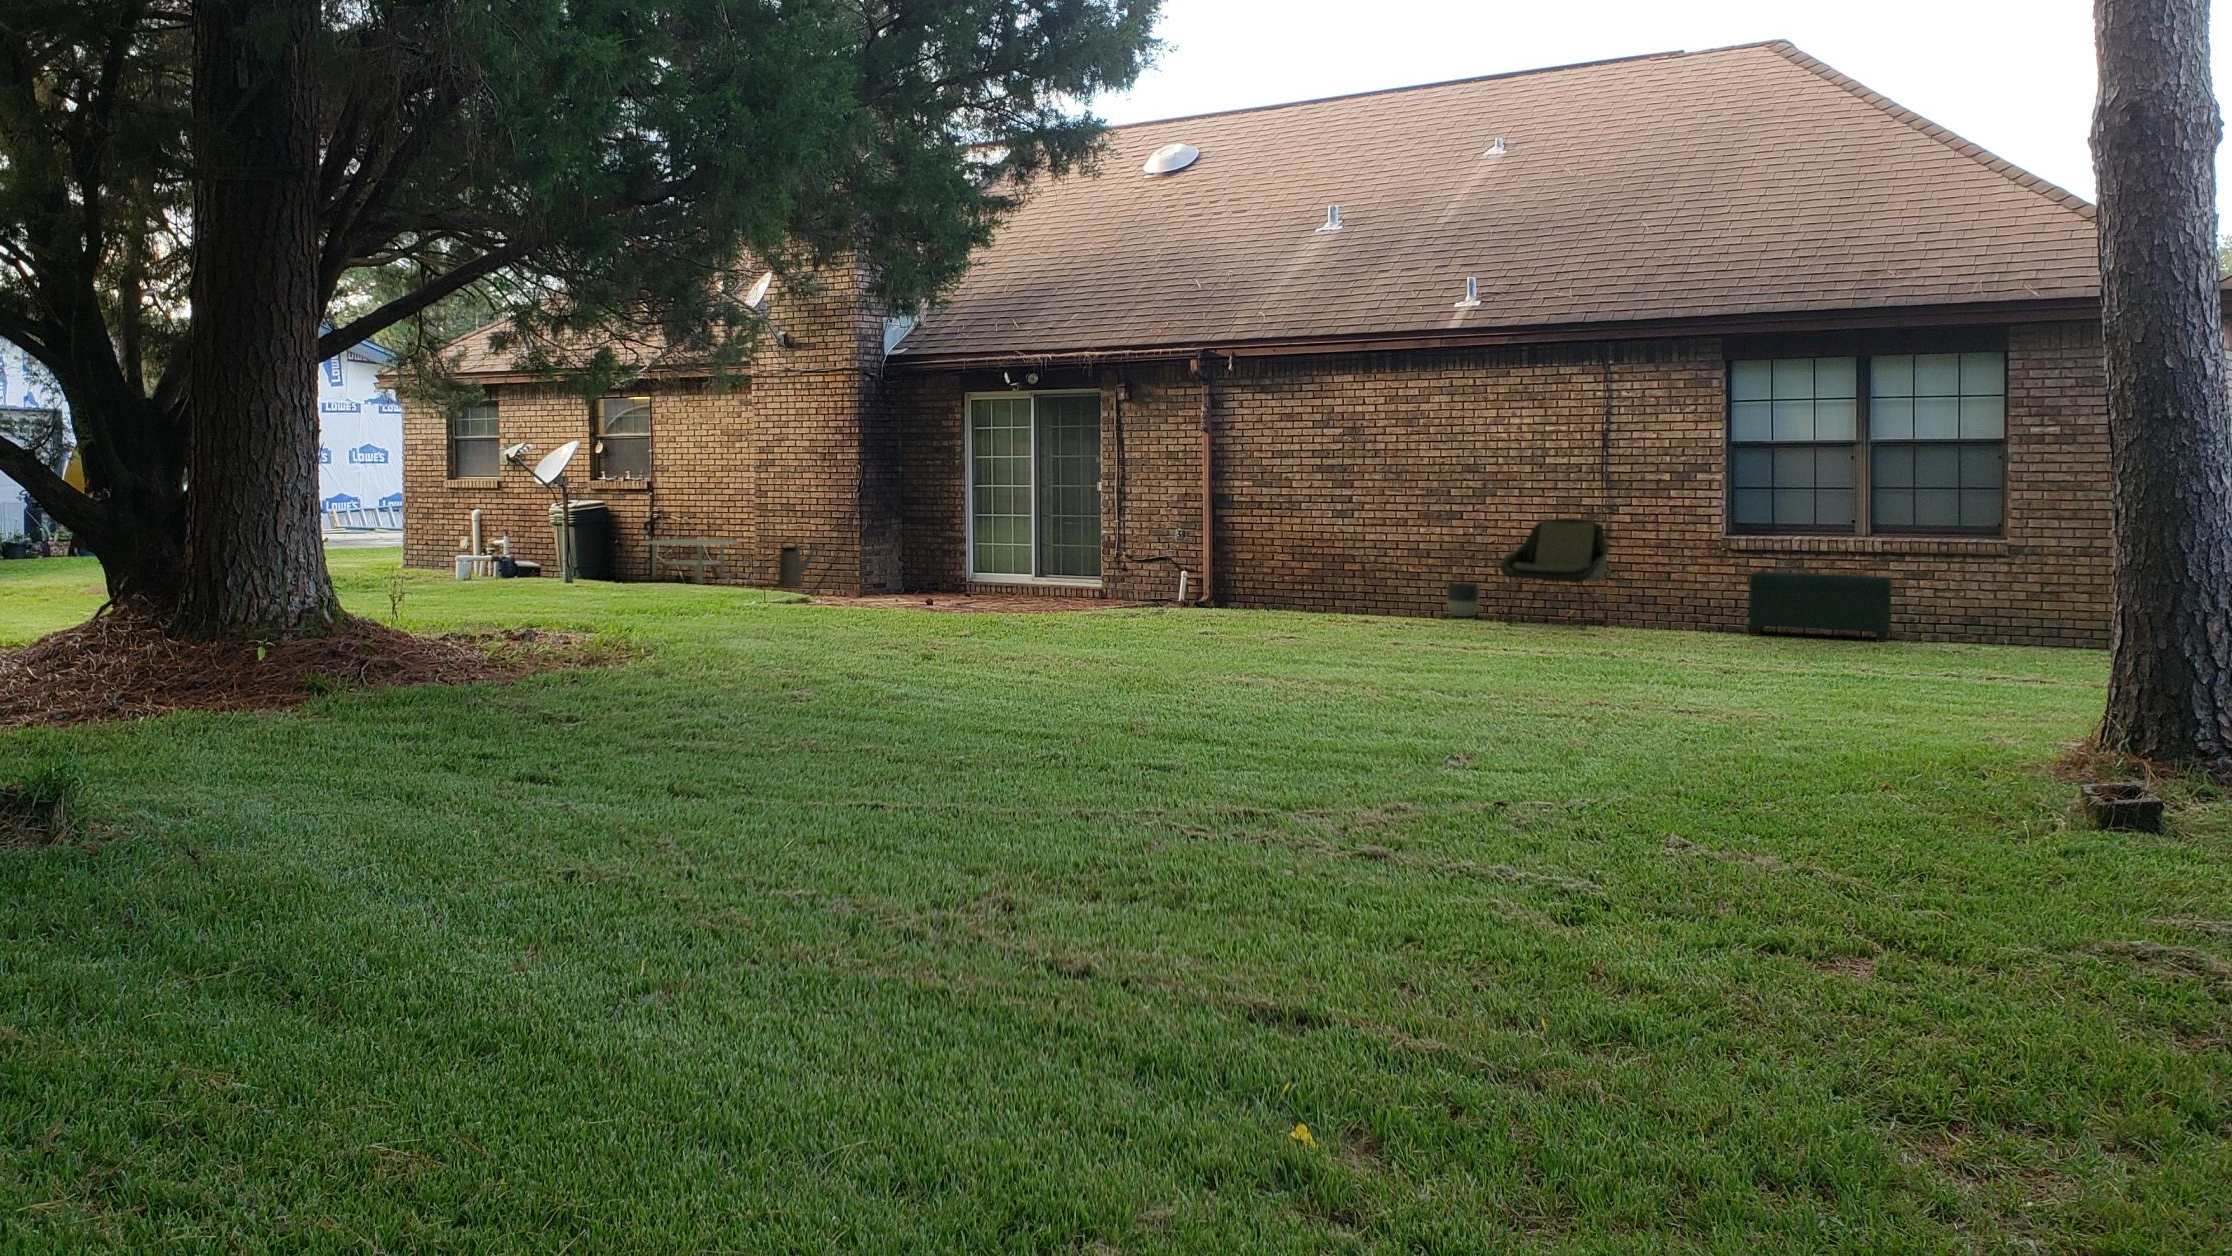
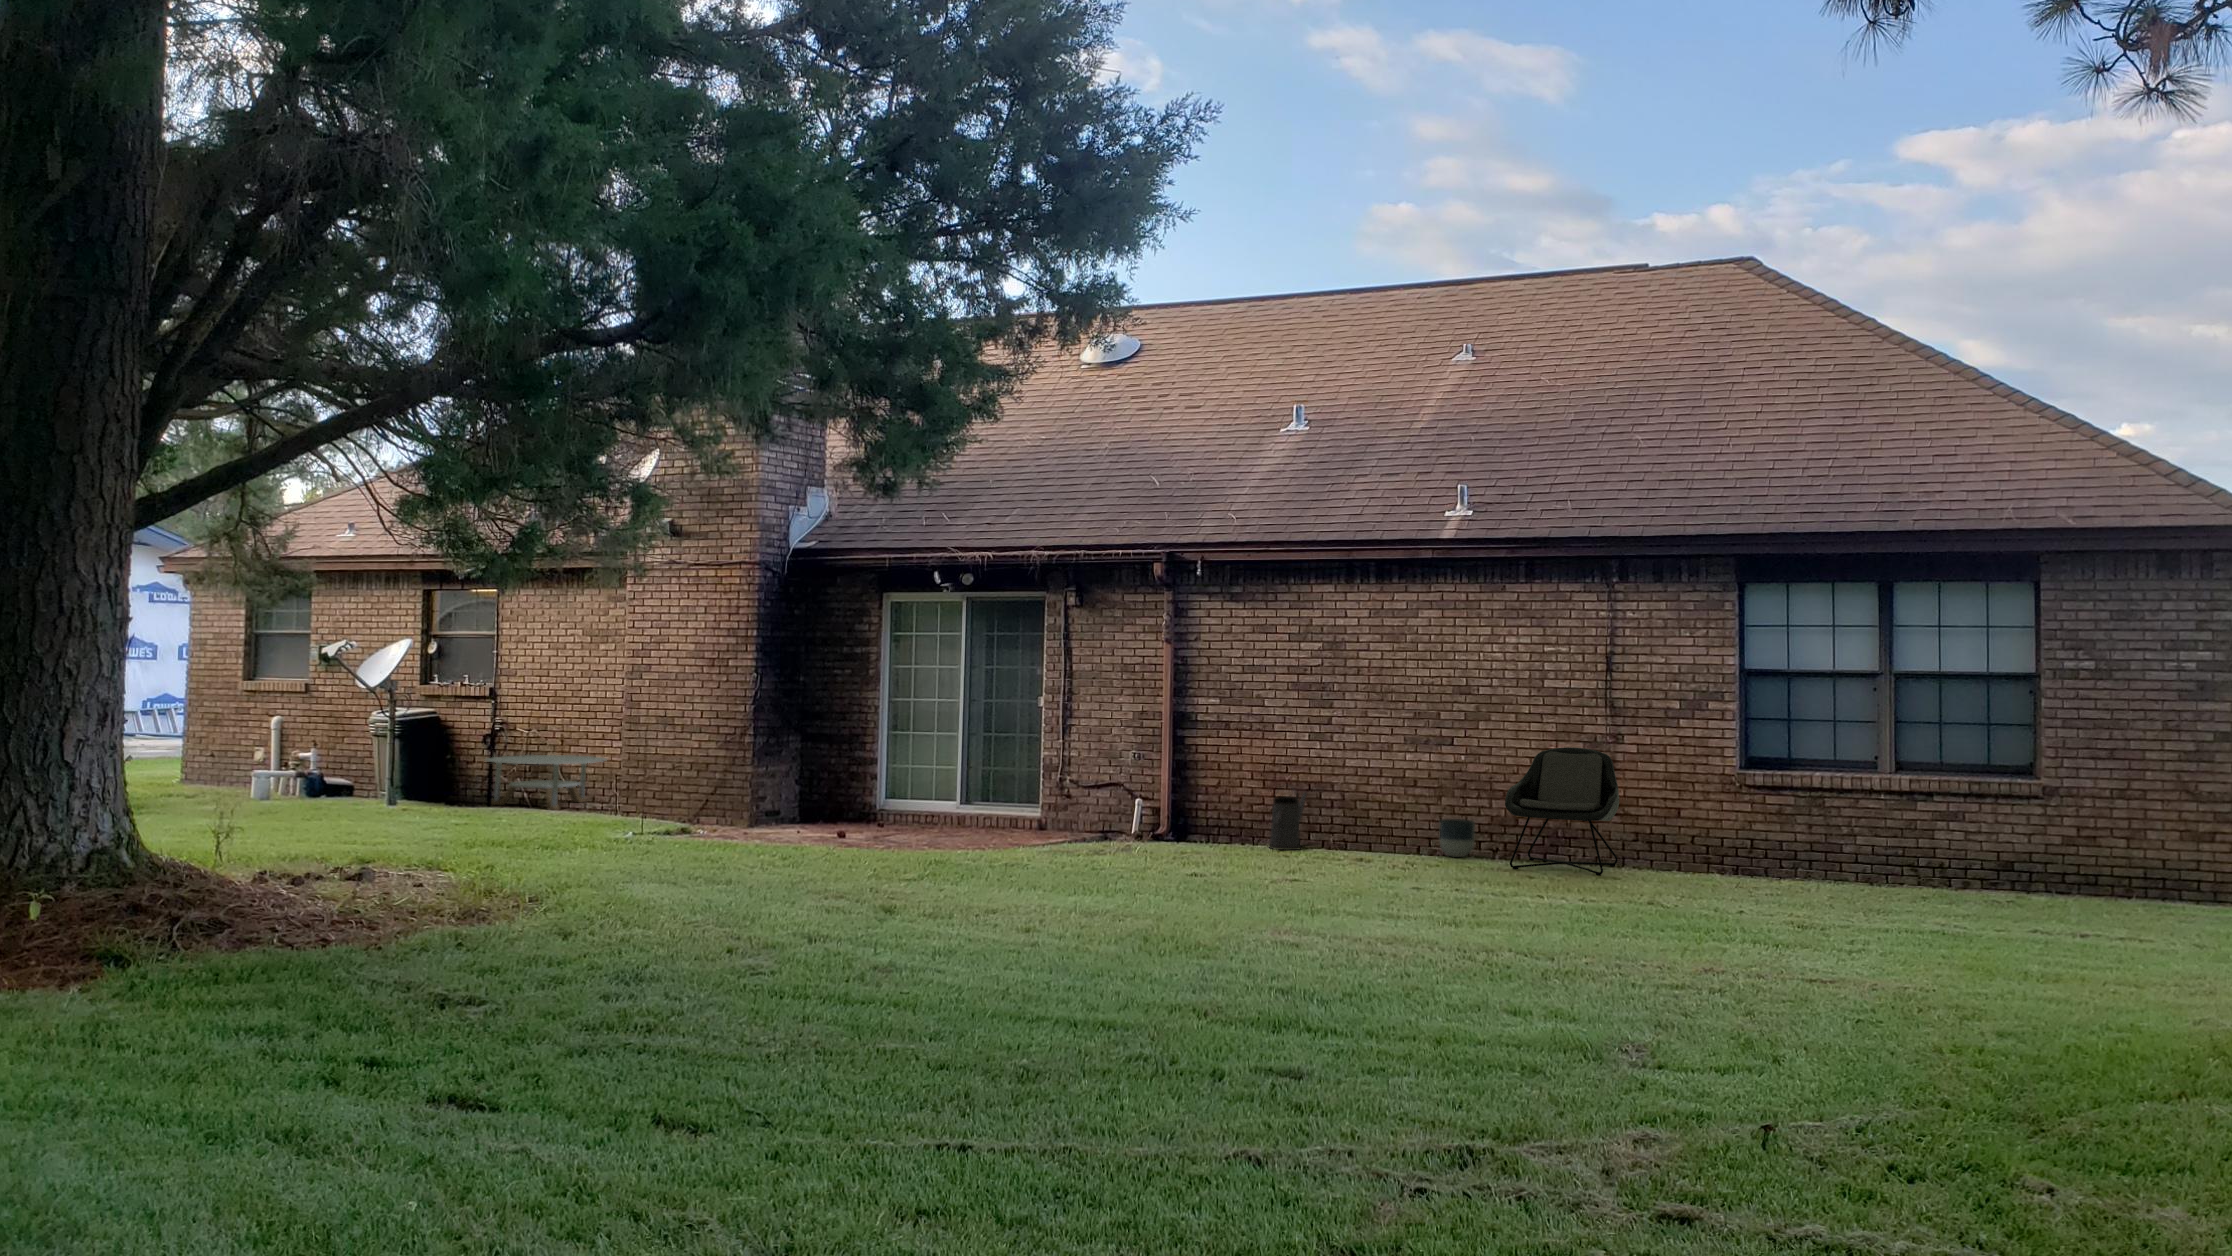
watering can: present [776,539,817,586] -> present [1269,792,1307,850]
bench: present [1749,571,1893,642] -> none [1775,810,1926,891]

